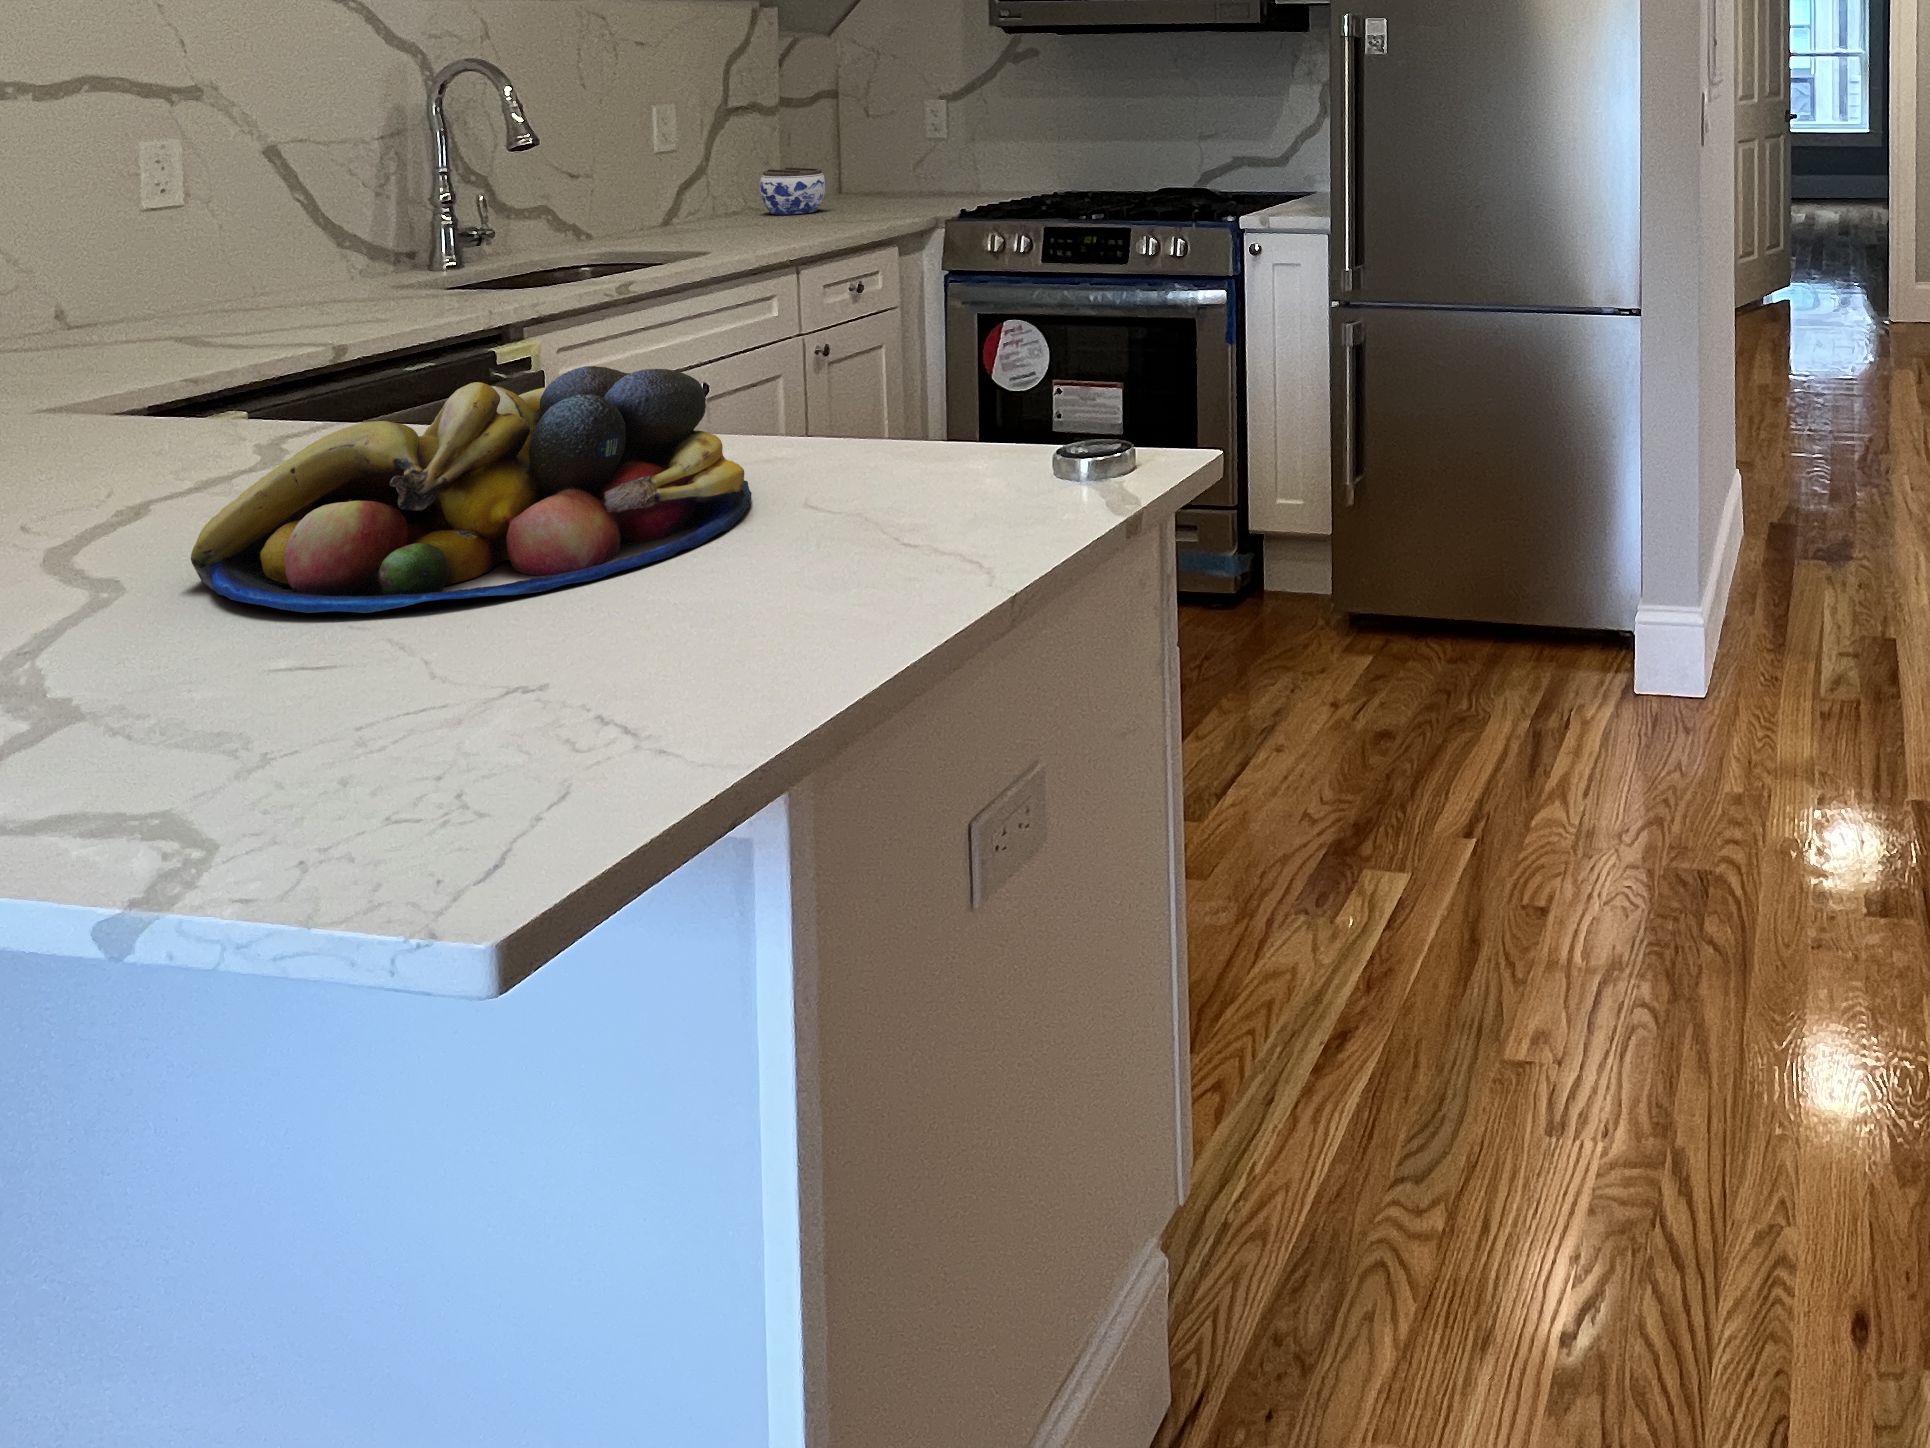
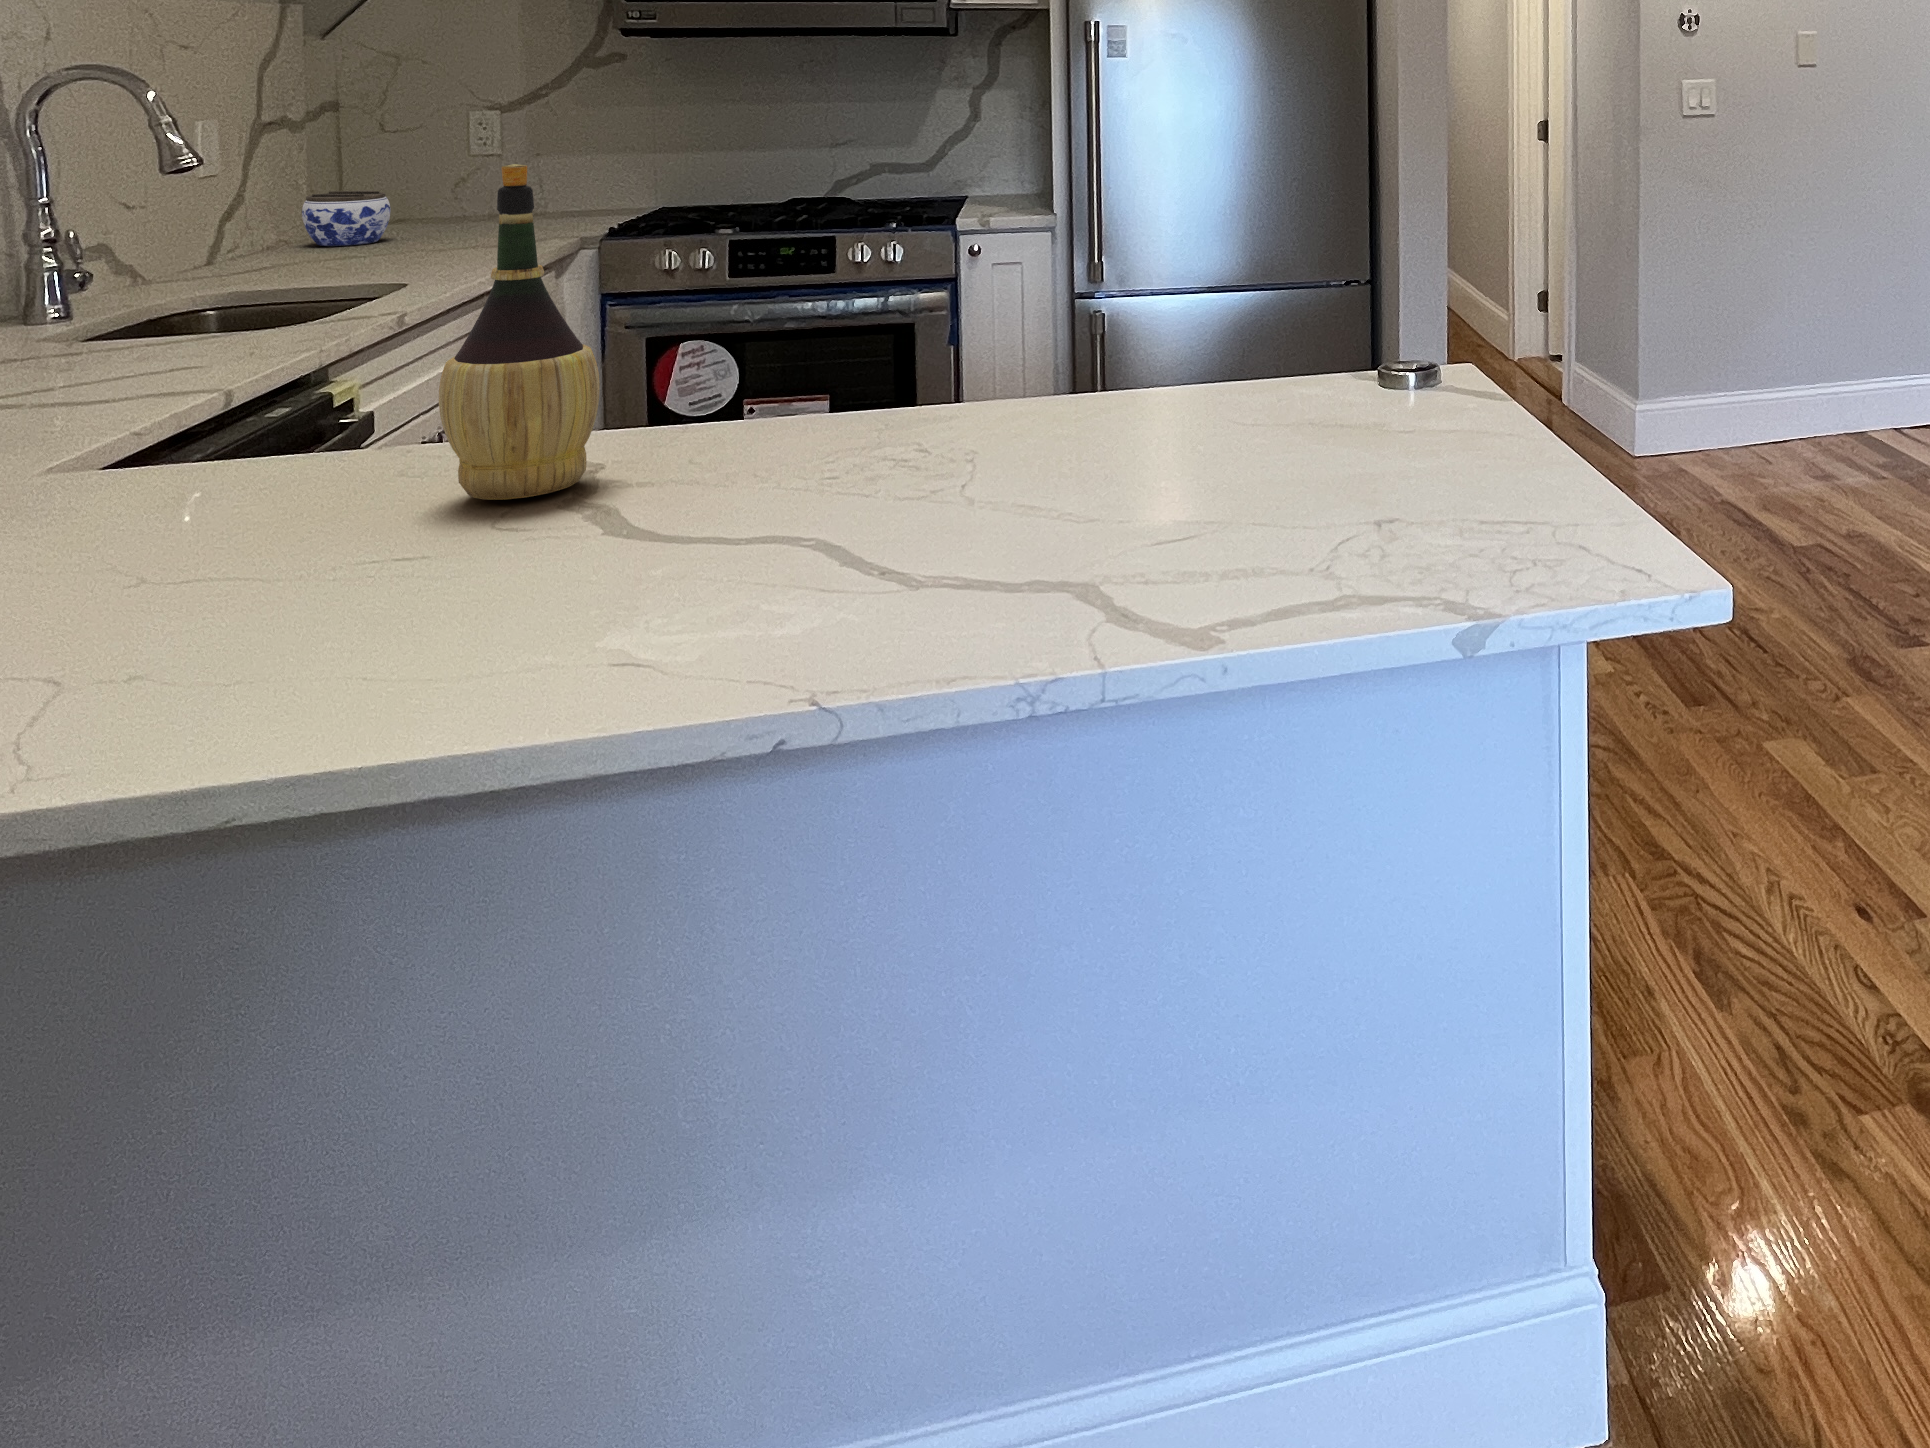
wine bottle: none [26,147,208,487] -> present [439,164,600,500]
fruit bowl: present [191,366,752,613] -> none [874,326,1281,524]

